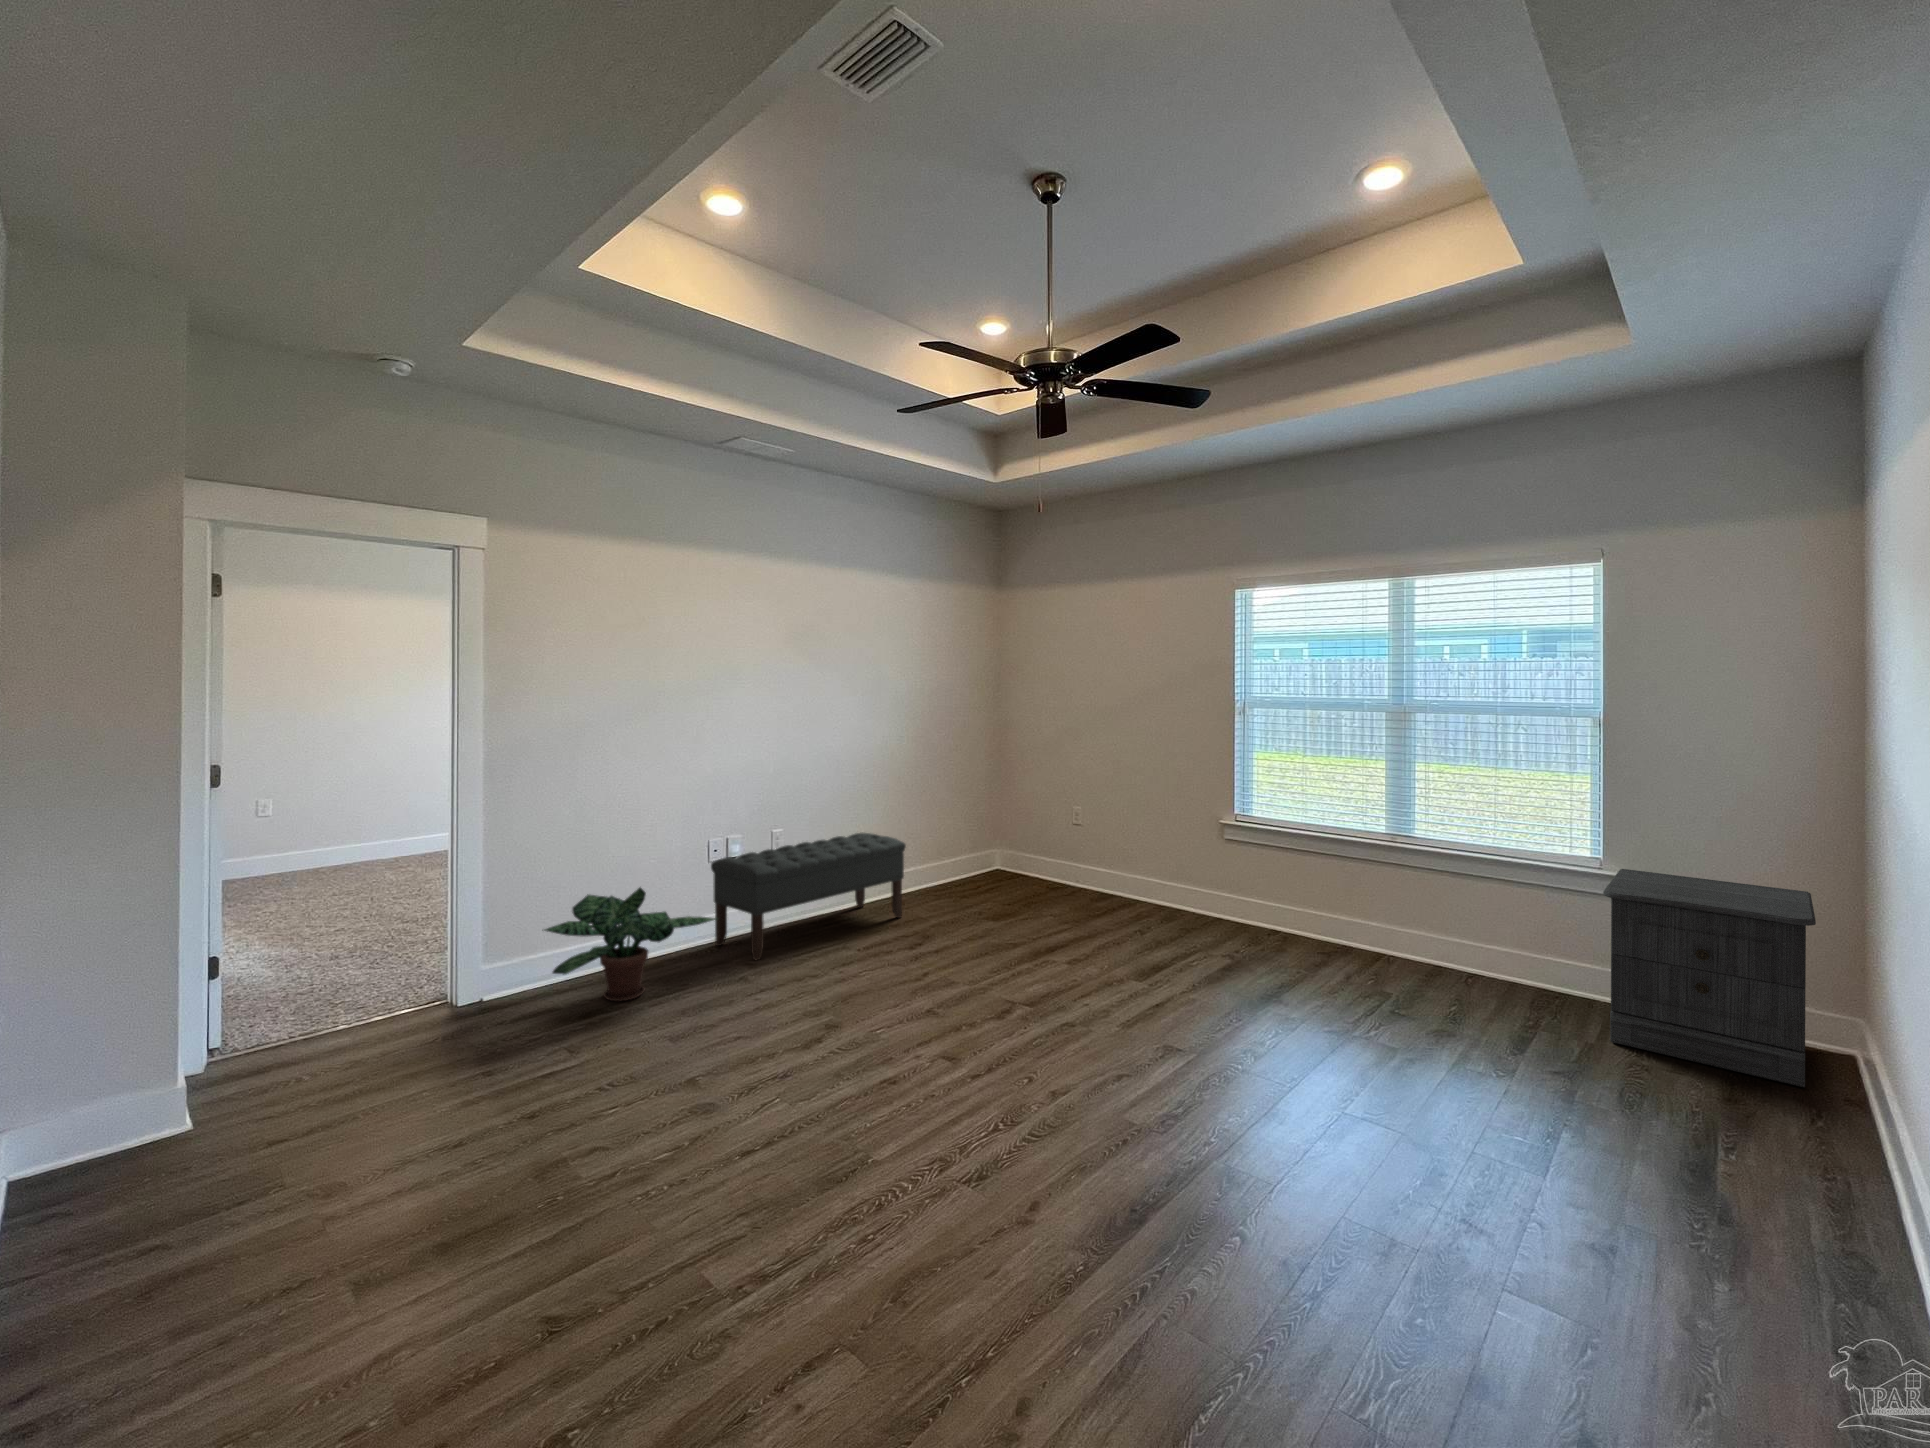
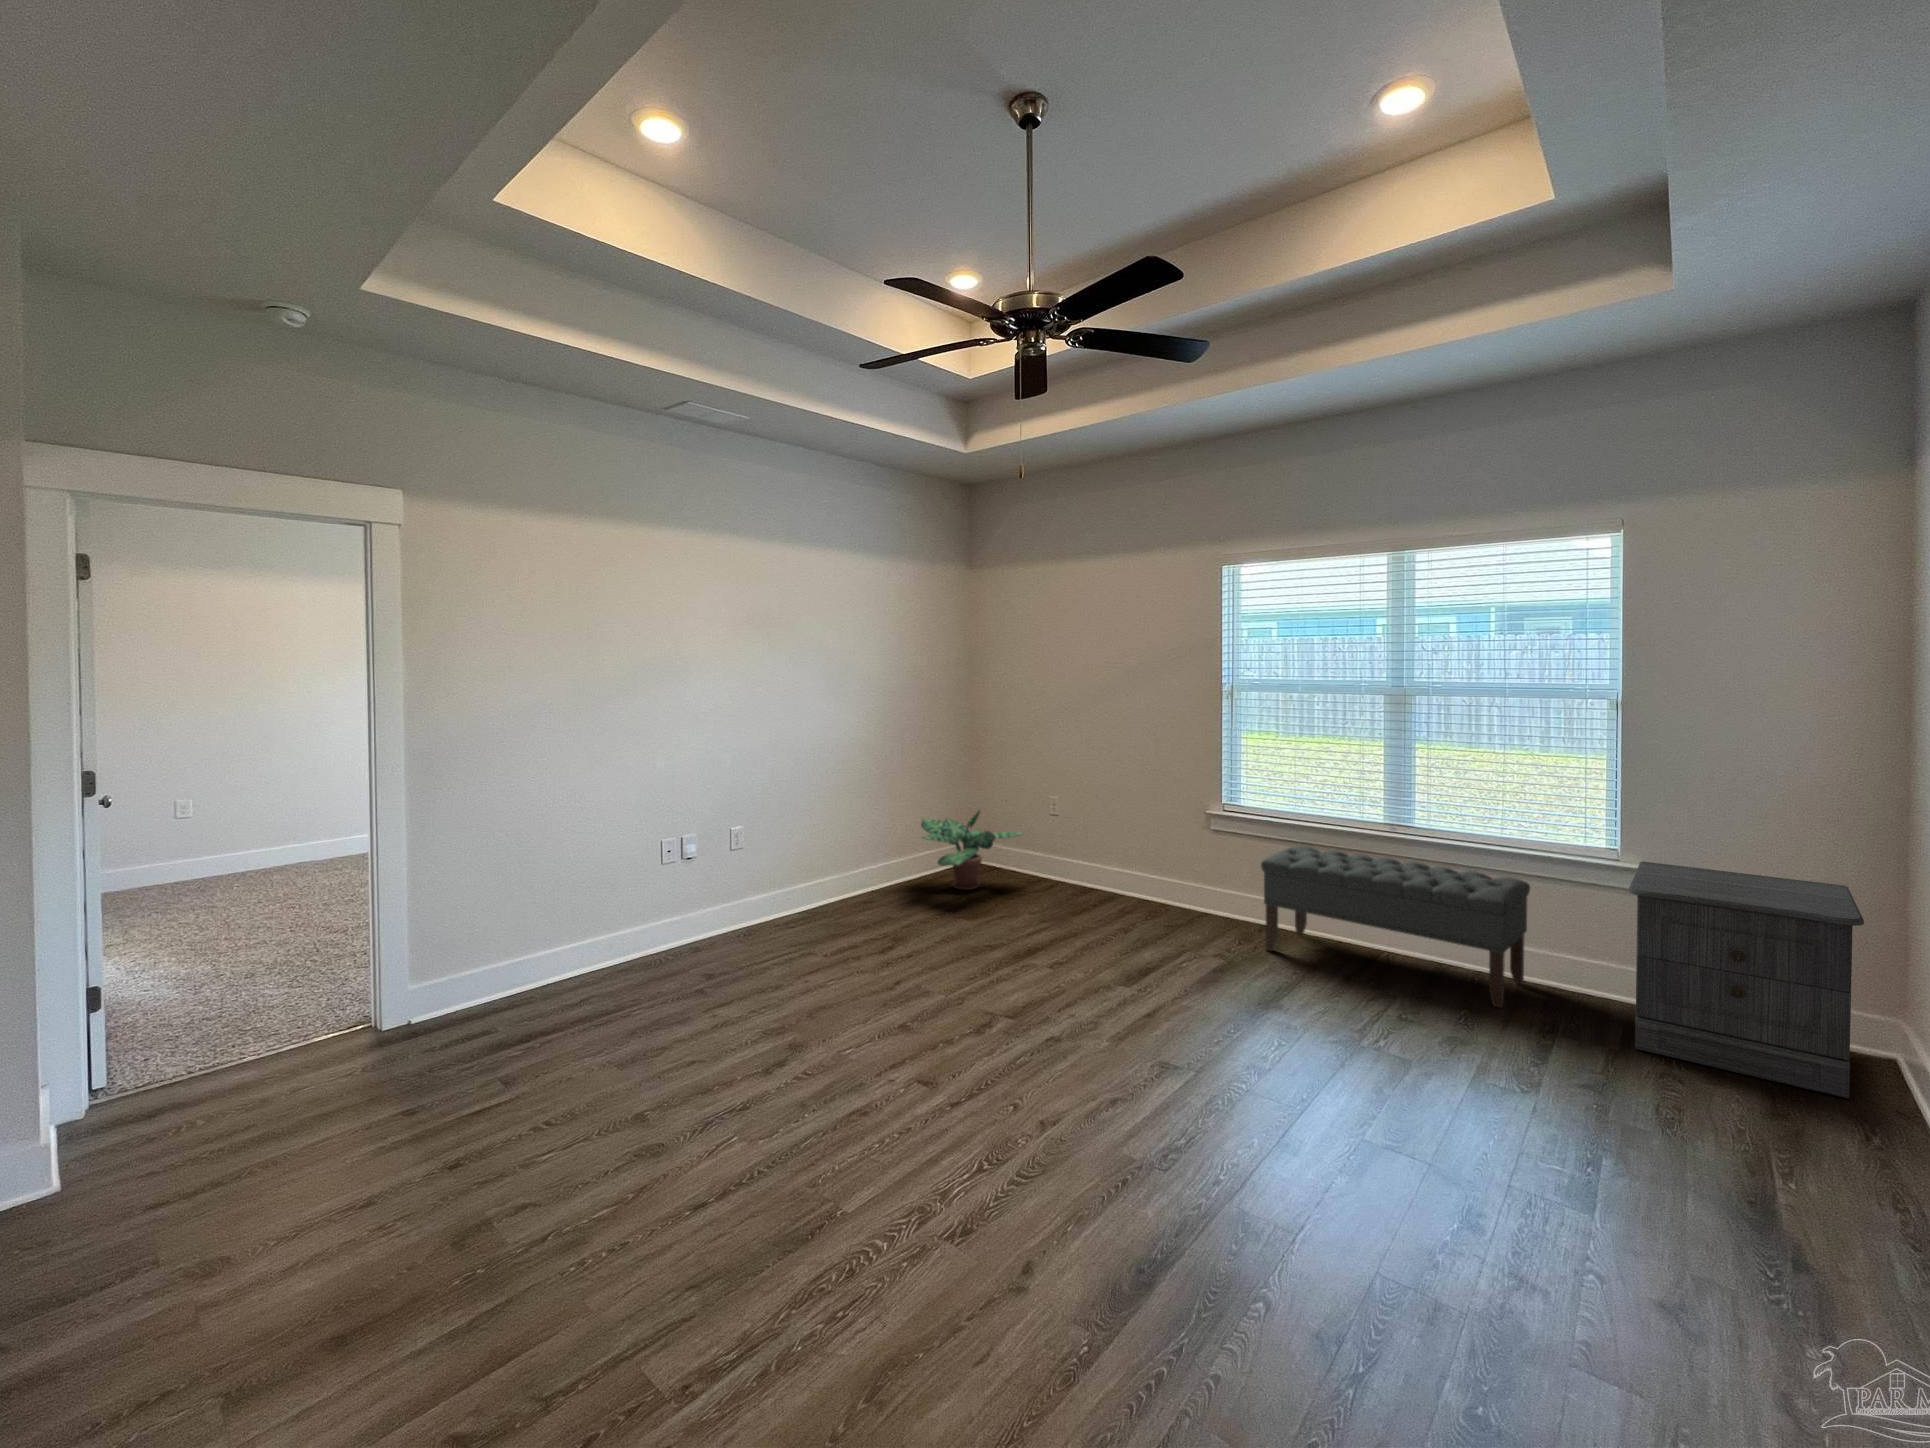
bench: present [711,833,906,960] -> present [1261,846,1530,1008]
potted plant: present [544,888,717,1001] -> present [921,811,1023,890]

